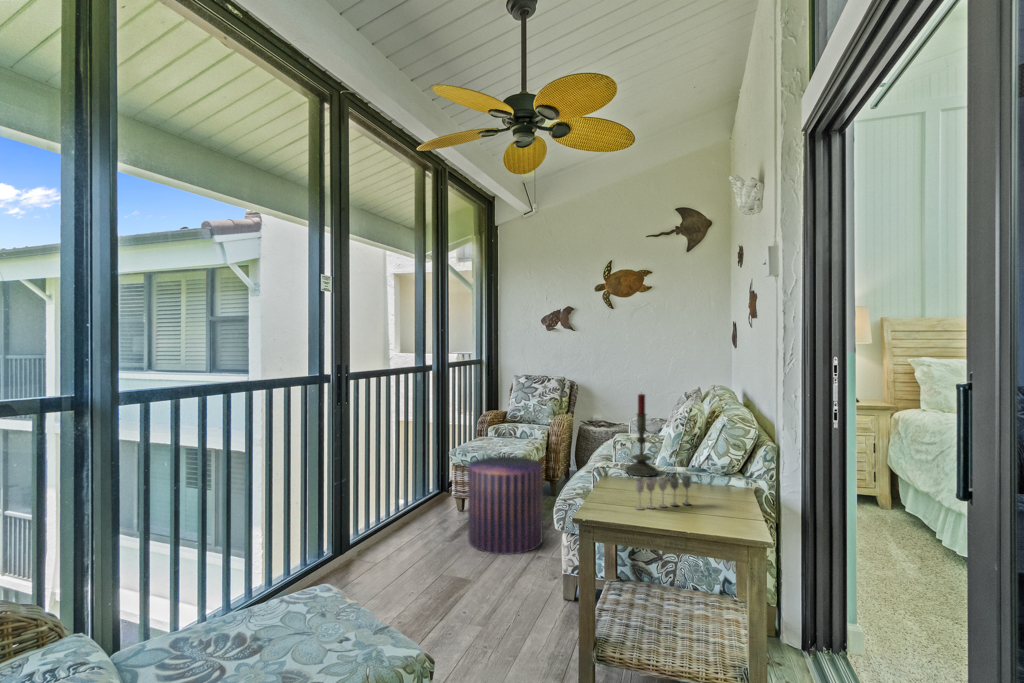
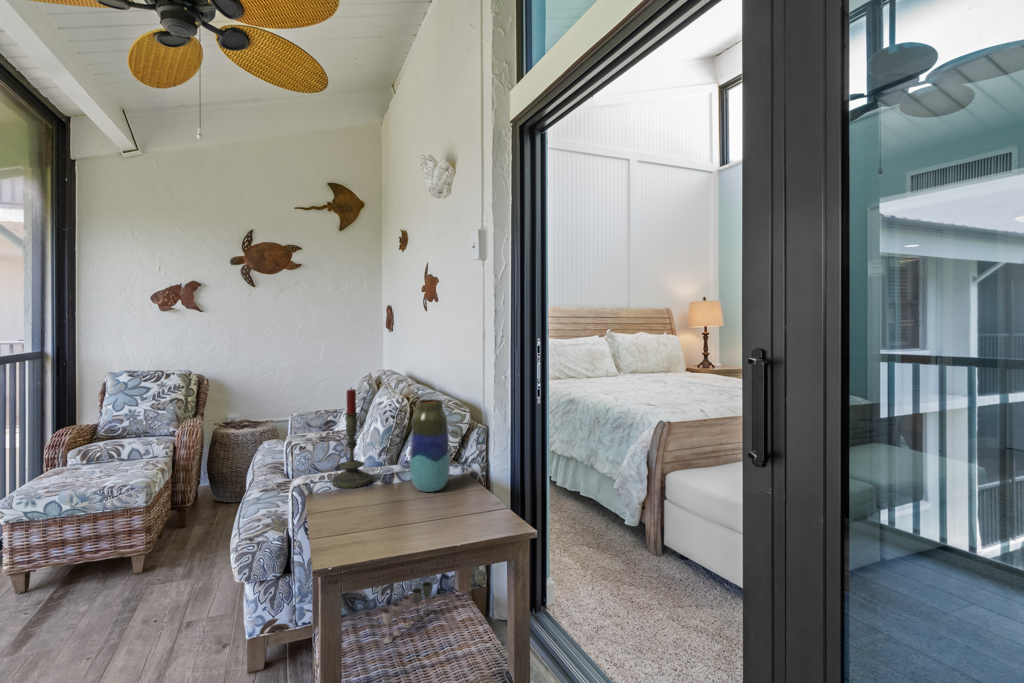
vase: none [685,408,723,492] -> present [410,399,450,492]
pouf: present [468,456,543,555] -> none [47,489,188,648]
wine glass: present [635,475,692,510] -> present [382,582,432,644]

